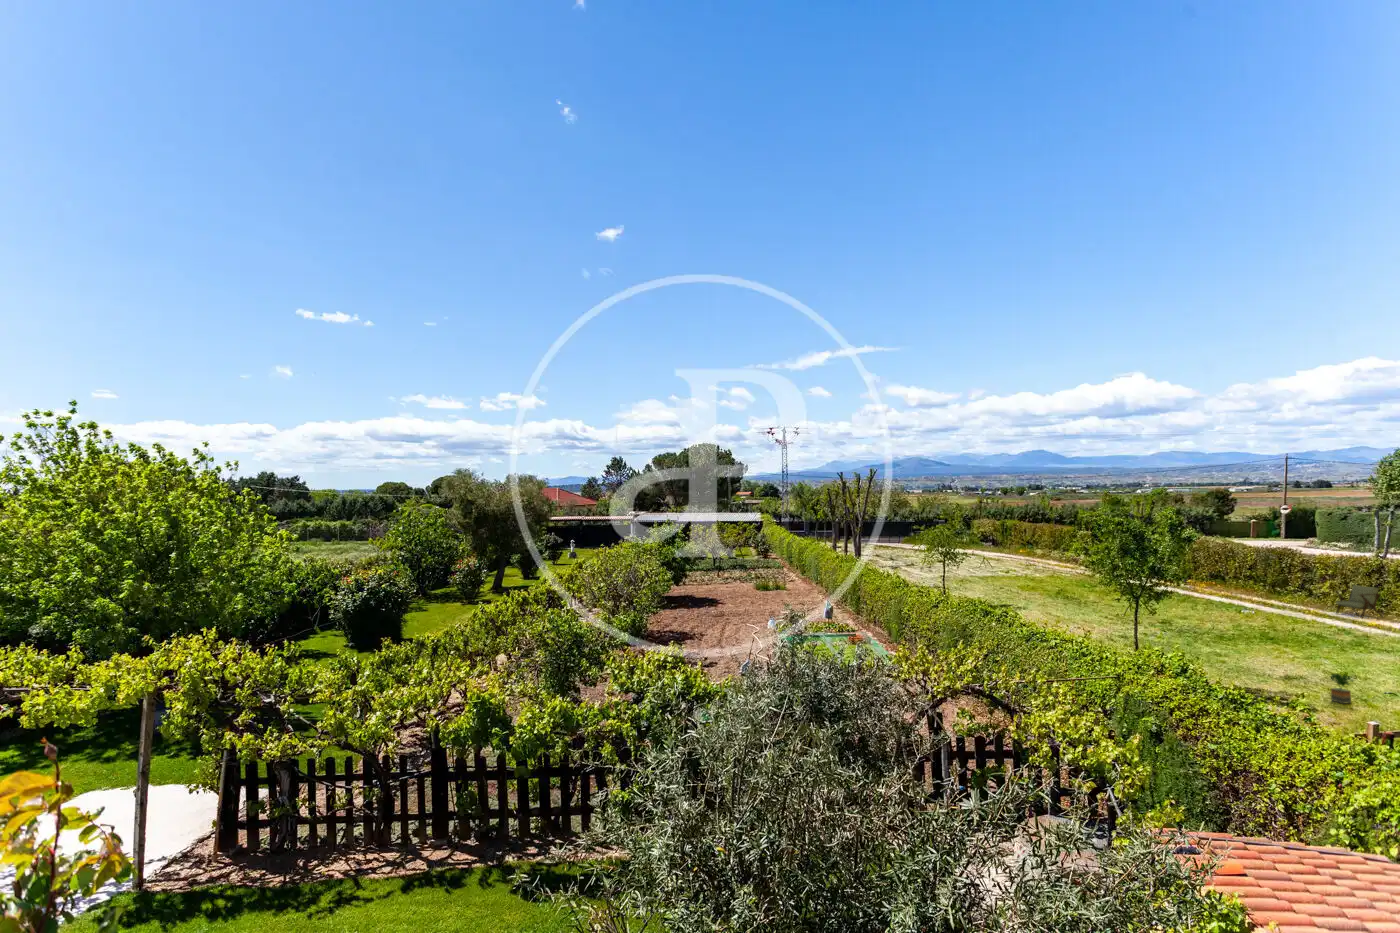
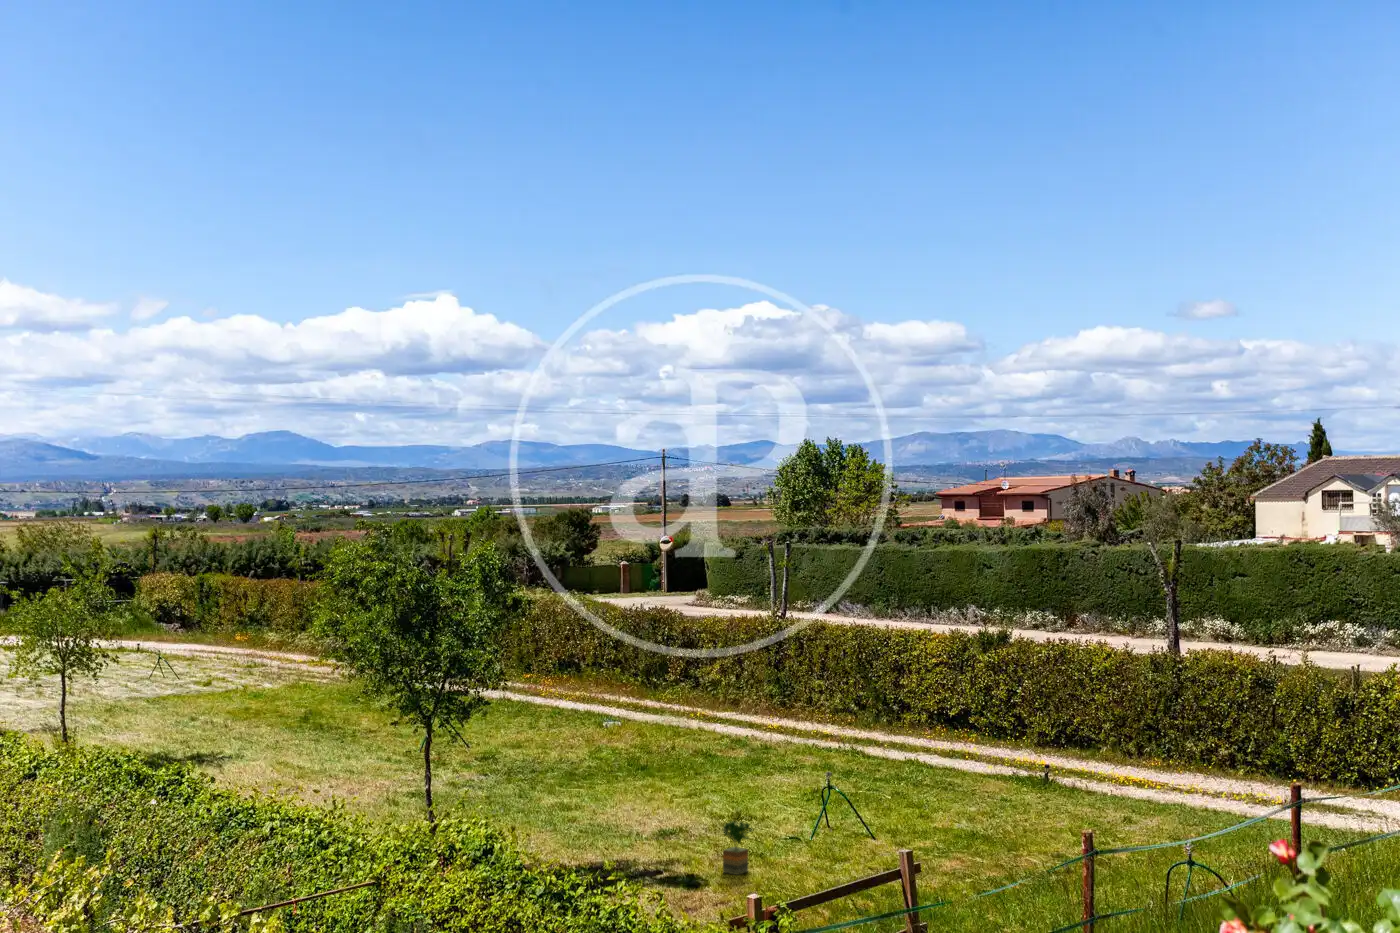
lounge chair: present [1335,585,1383,618] -> none [727,661,785,716]

